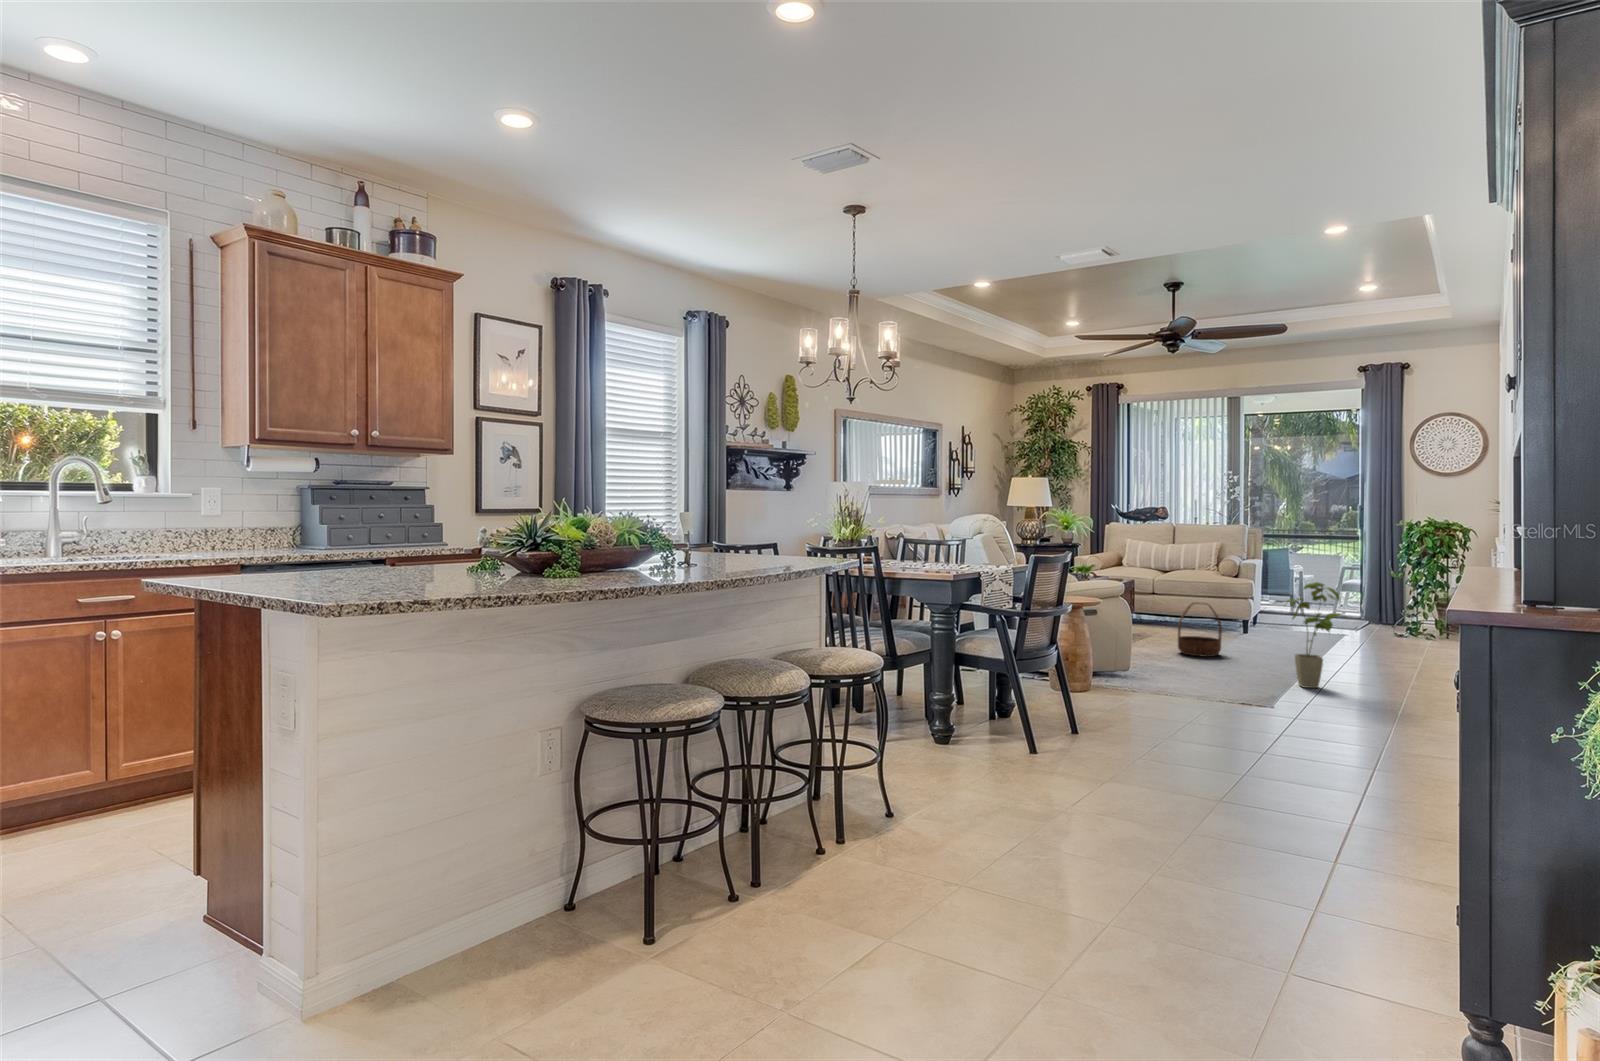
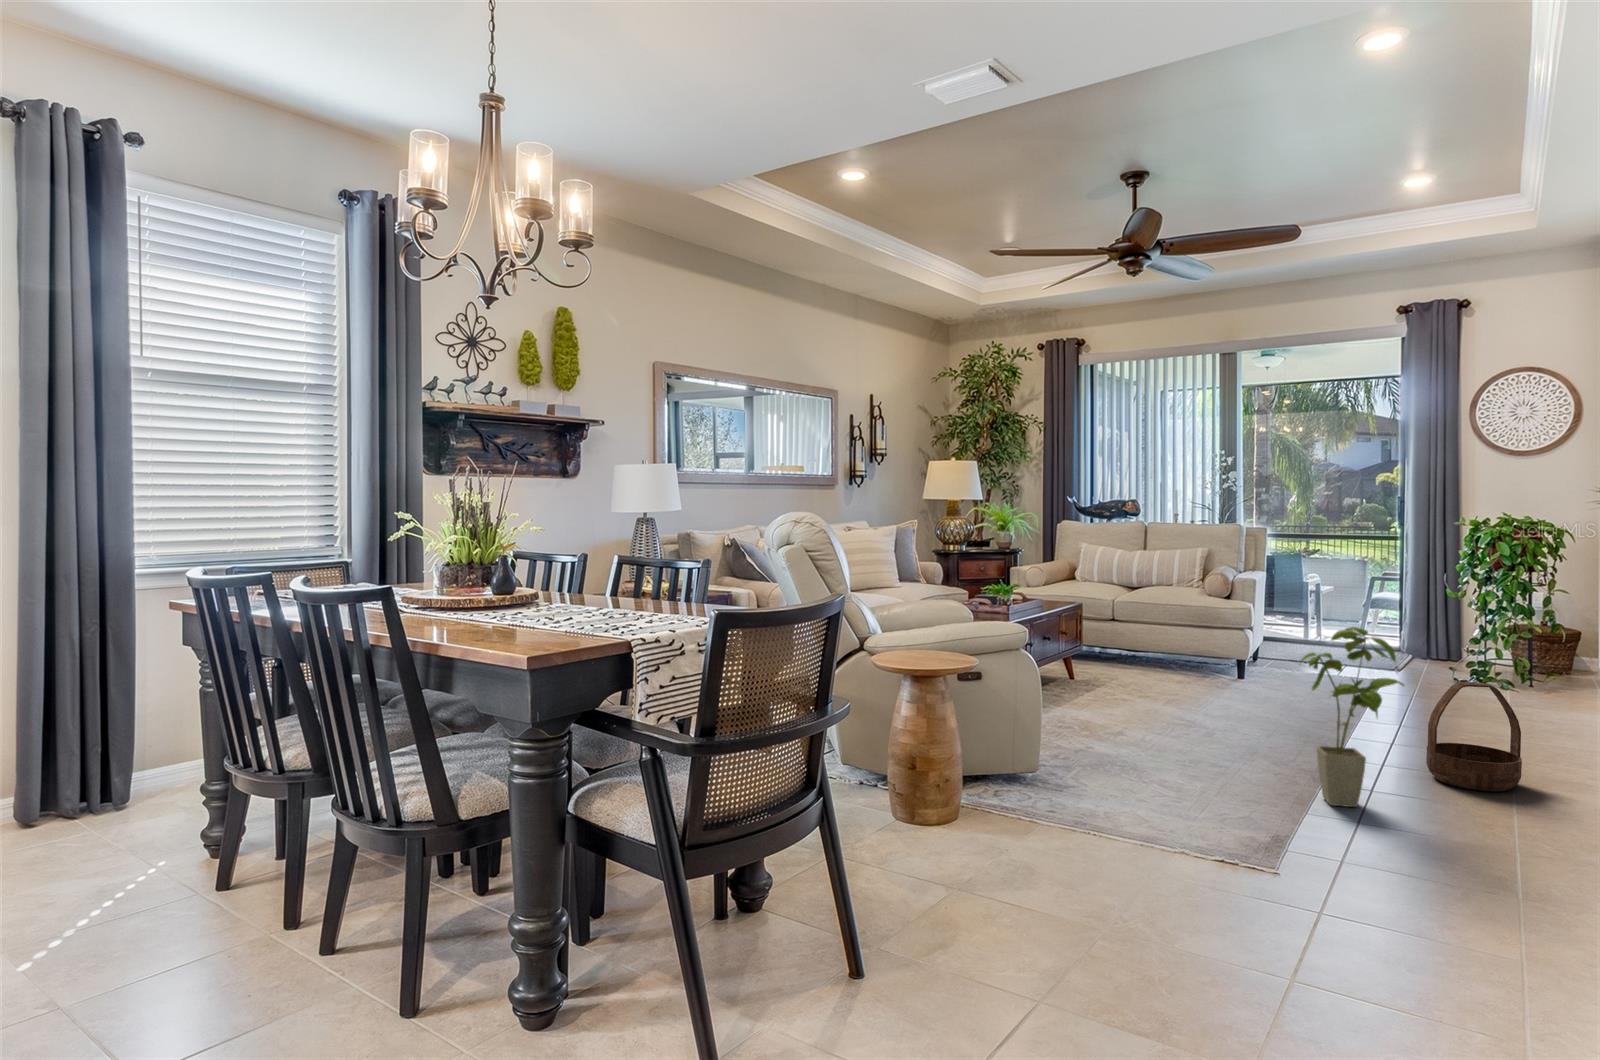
basket: present [1178,602,1222,657] -> present [1426,682,1522,791]

